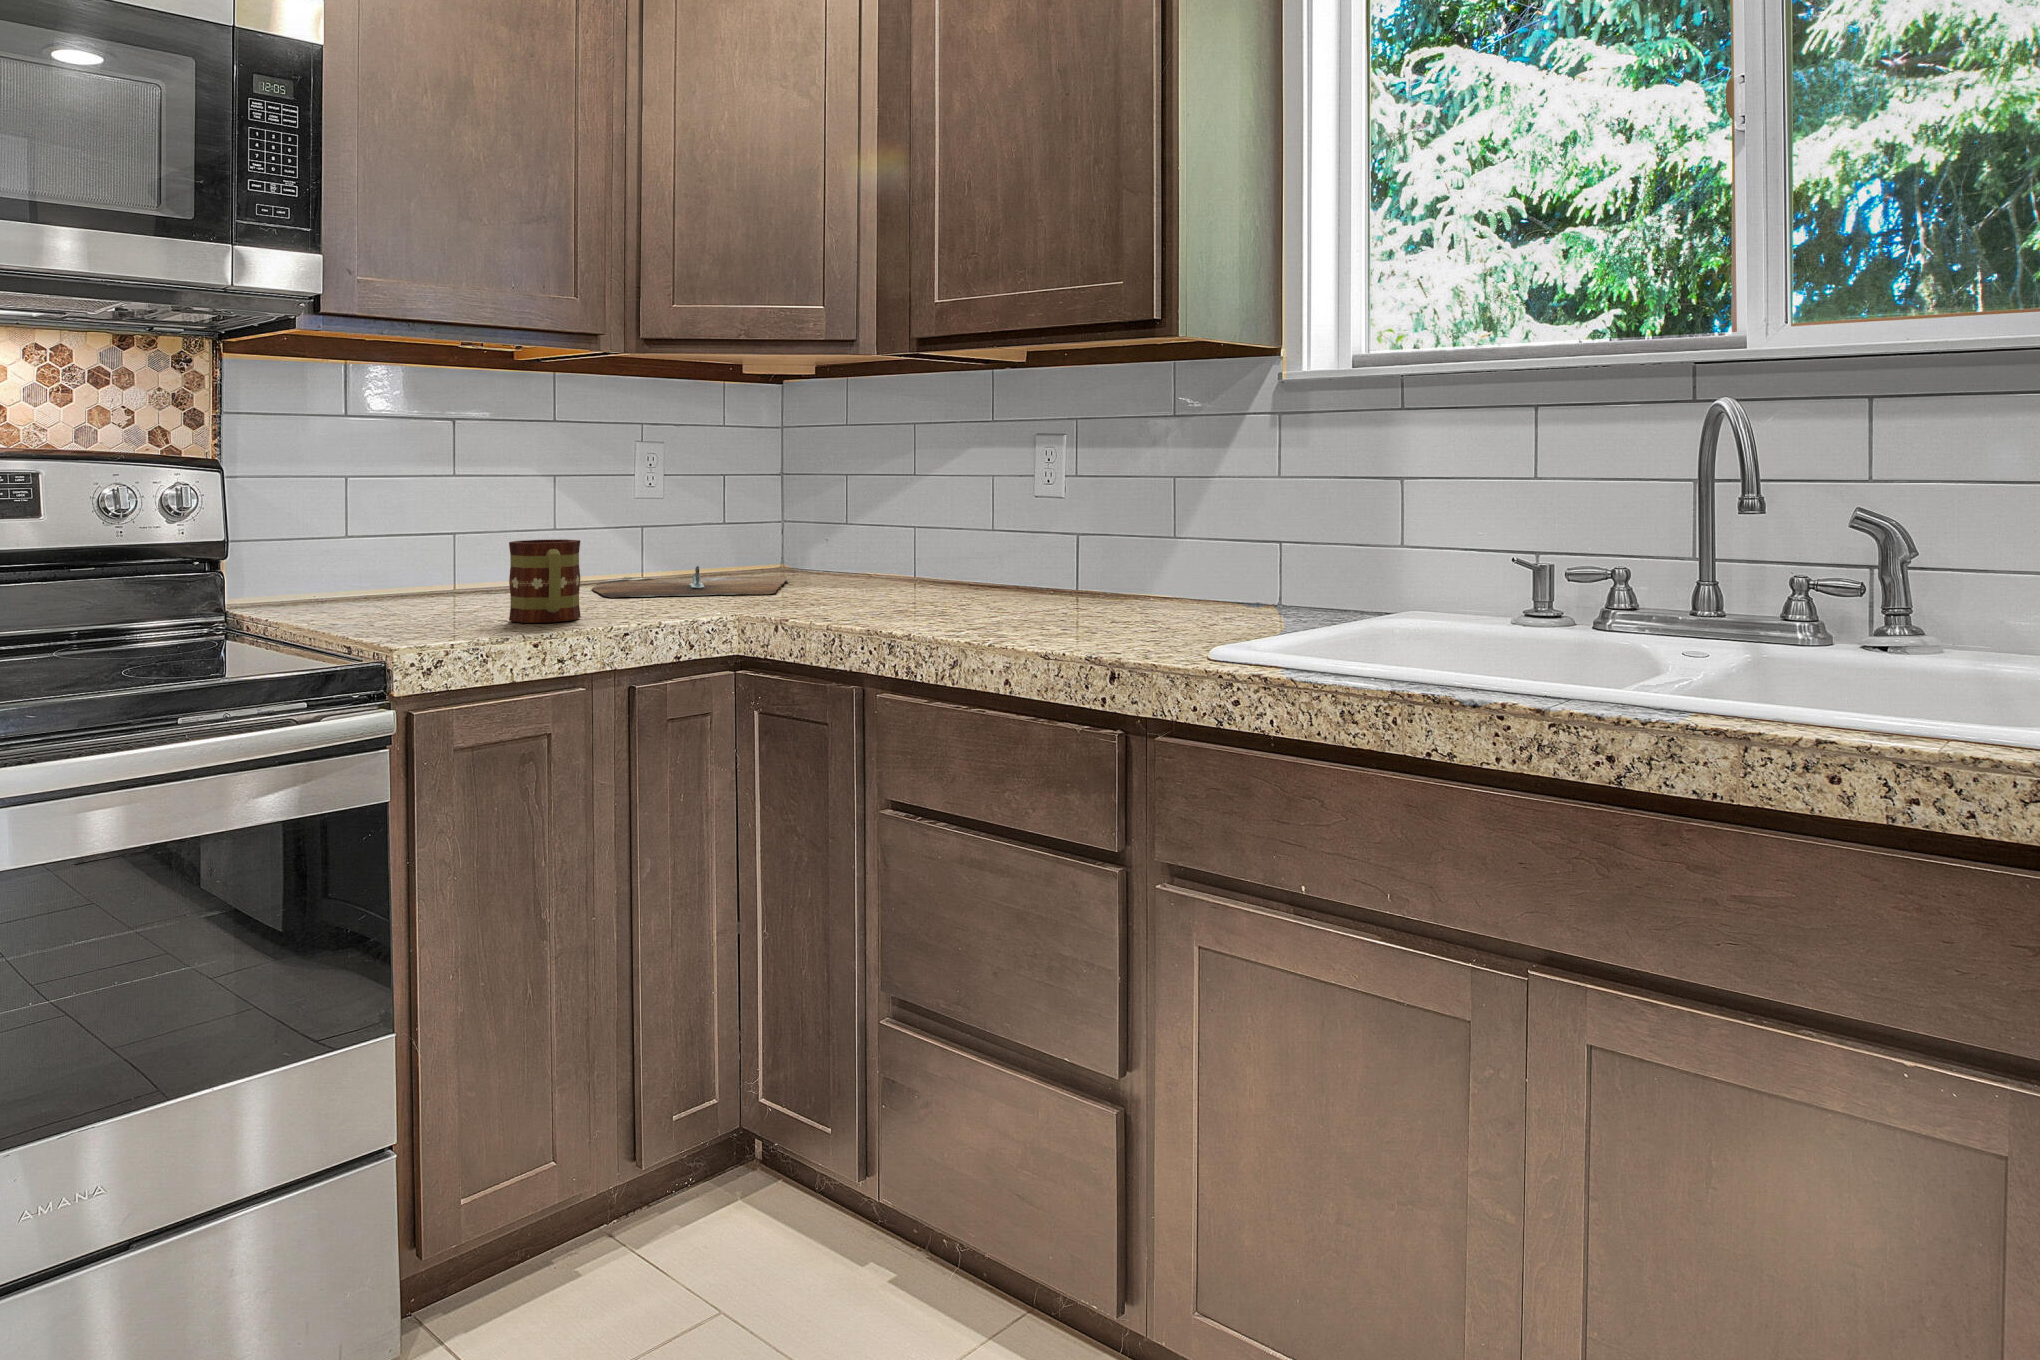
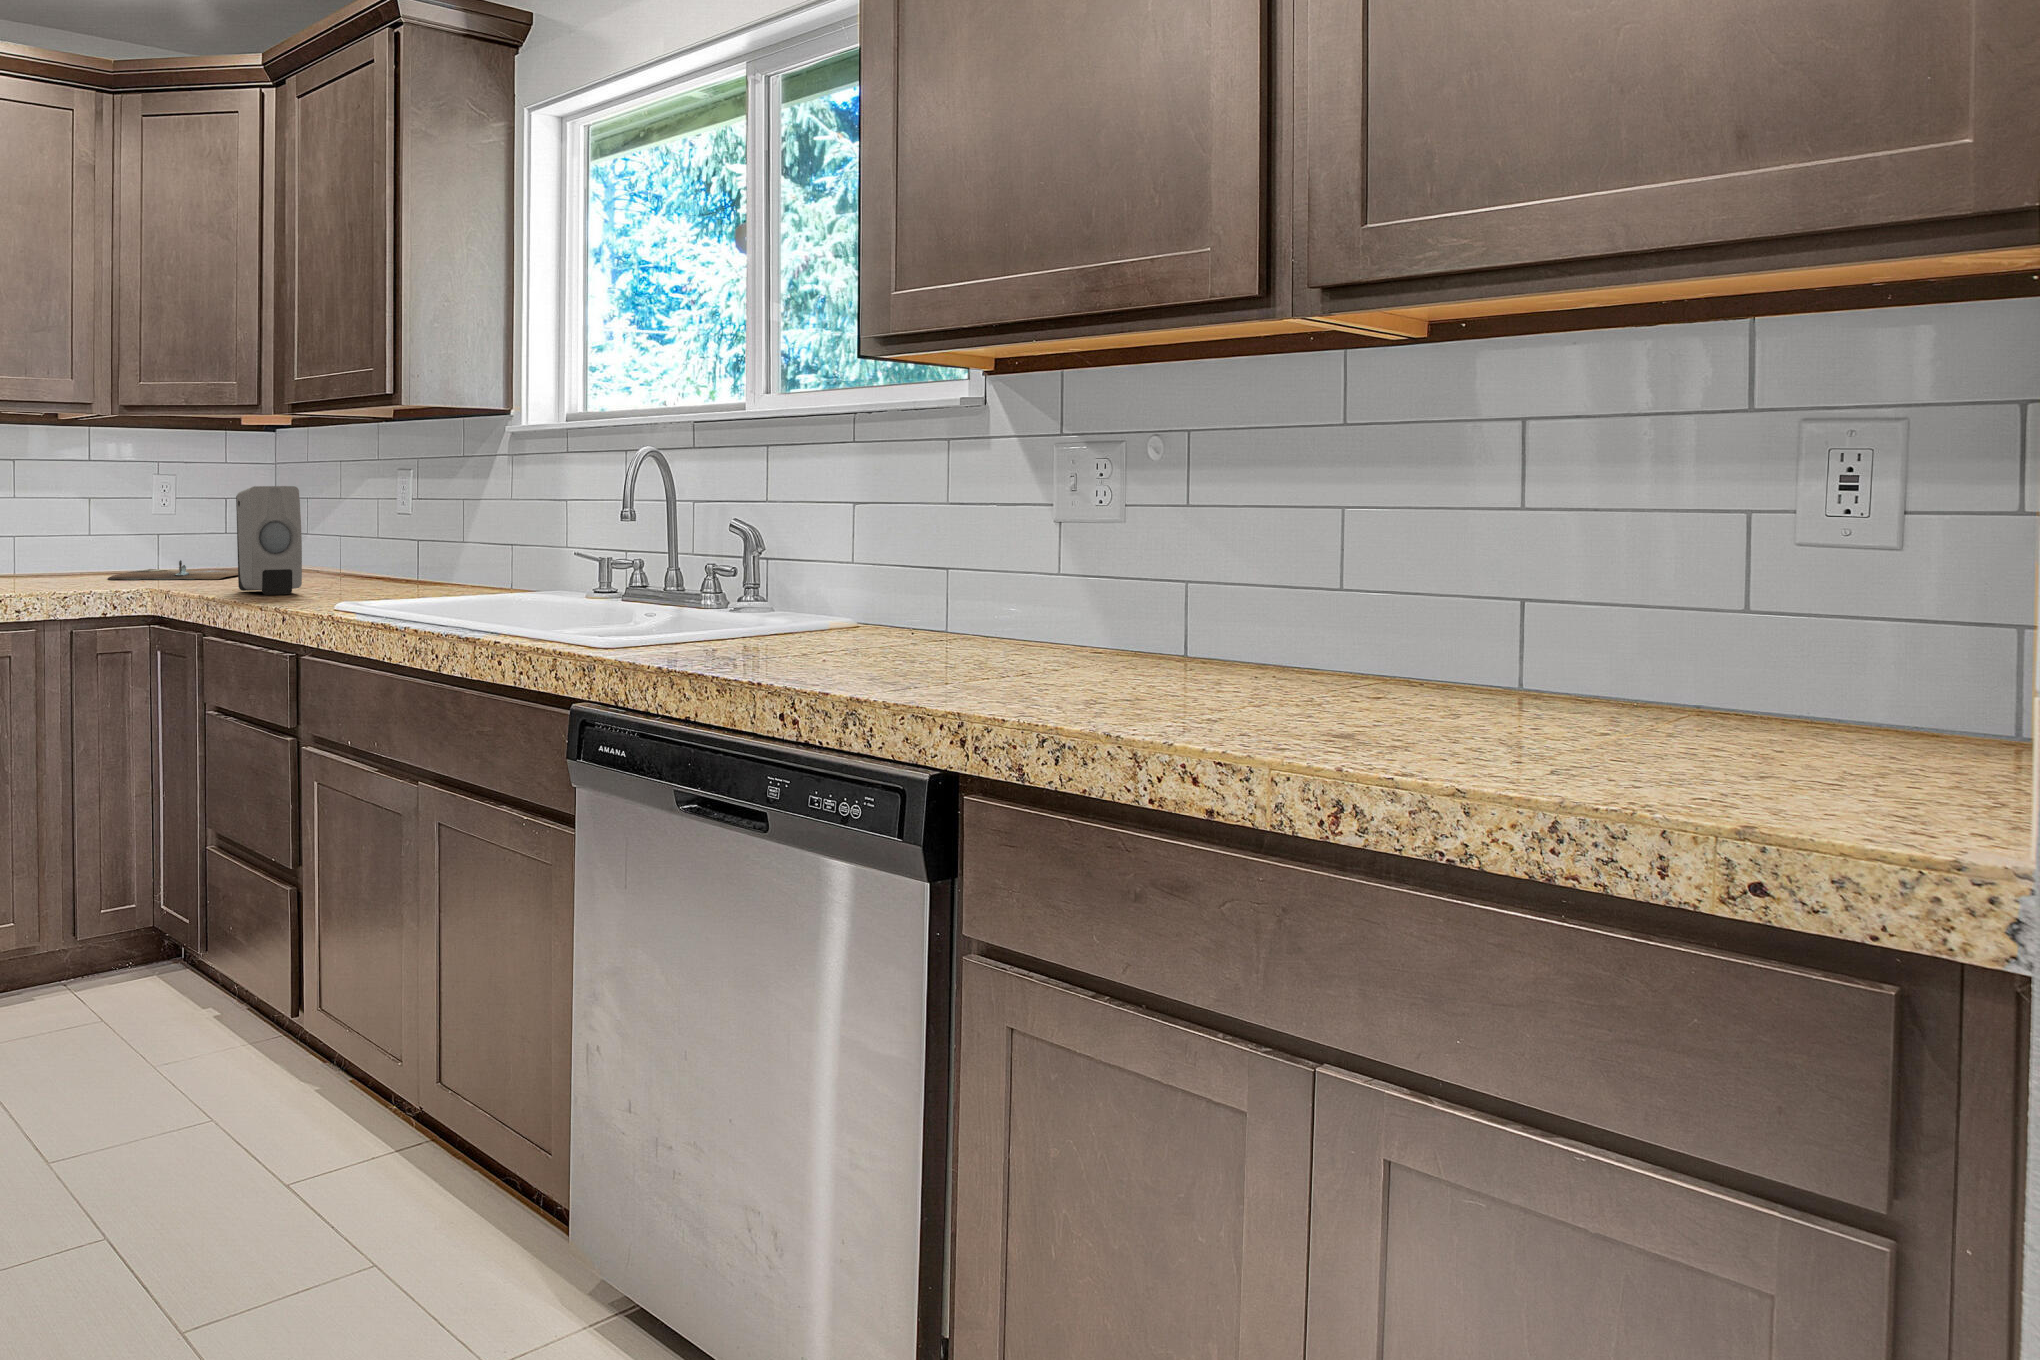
soap dispenser: none [875,456,1000,626] -> present [236,486,302,595]
mug: present [509,539,581,623] -> none [12,539,59,590]

